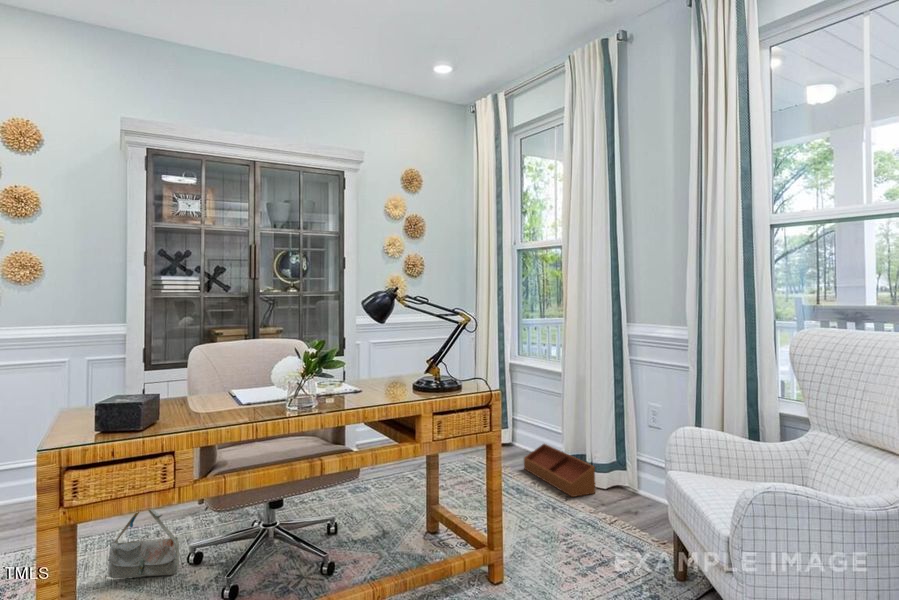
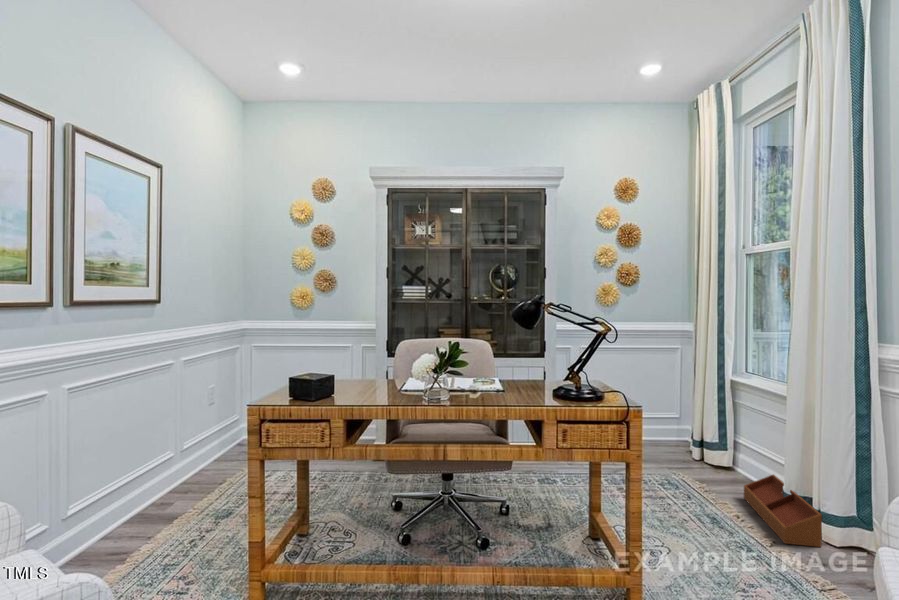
bag: present [108,509,179,578] -> none [337,454,382,514]

